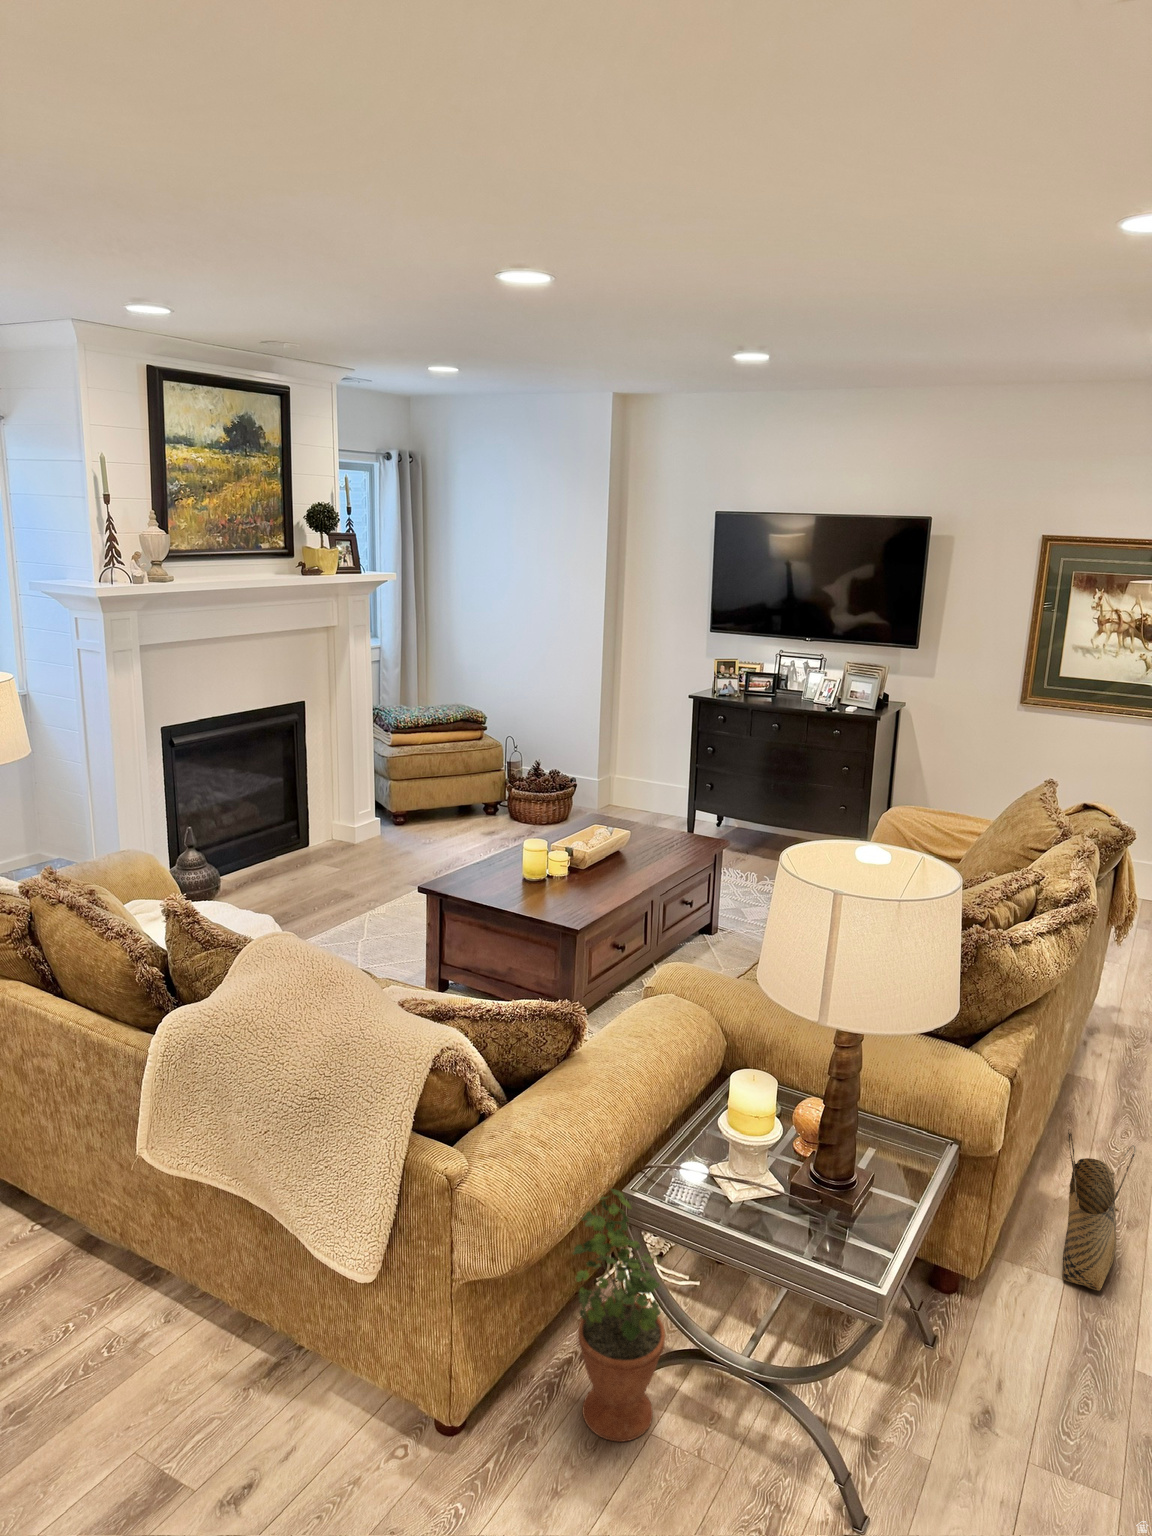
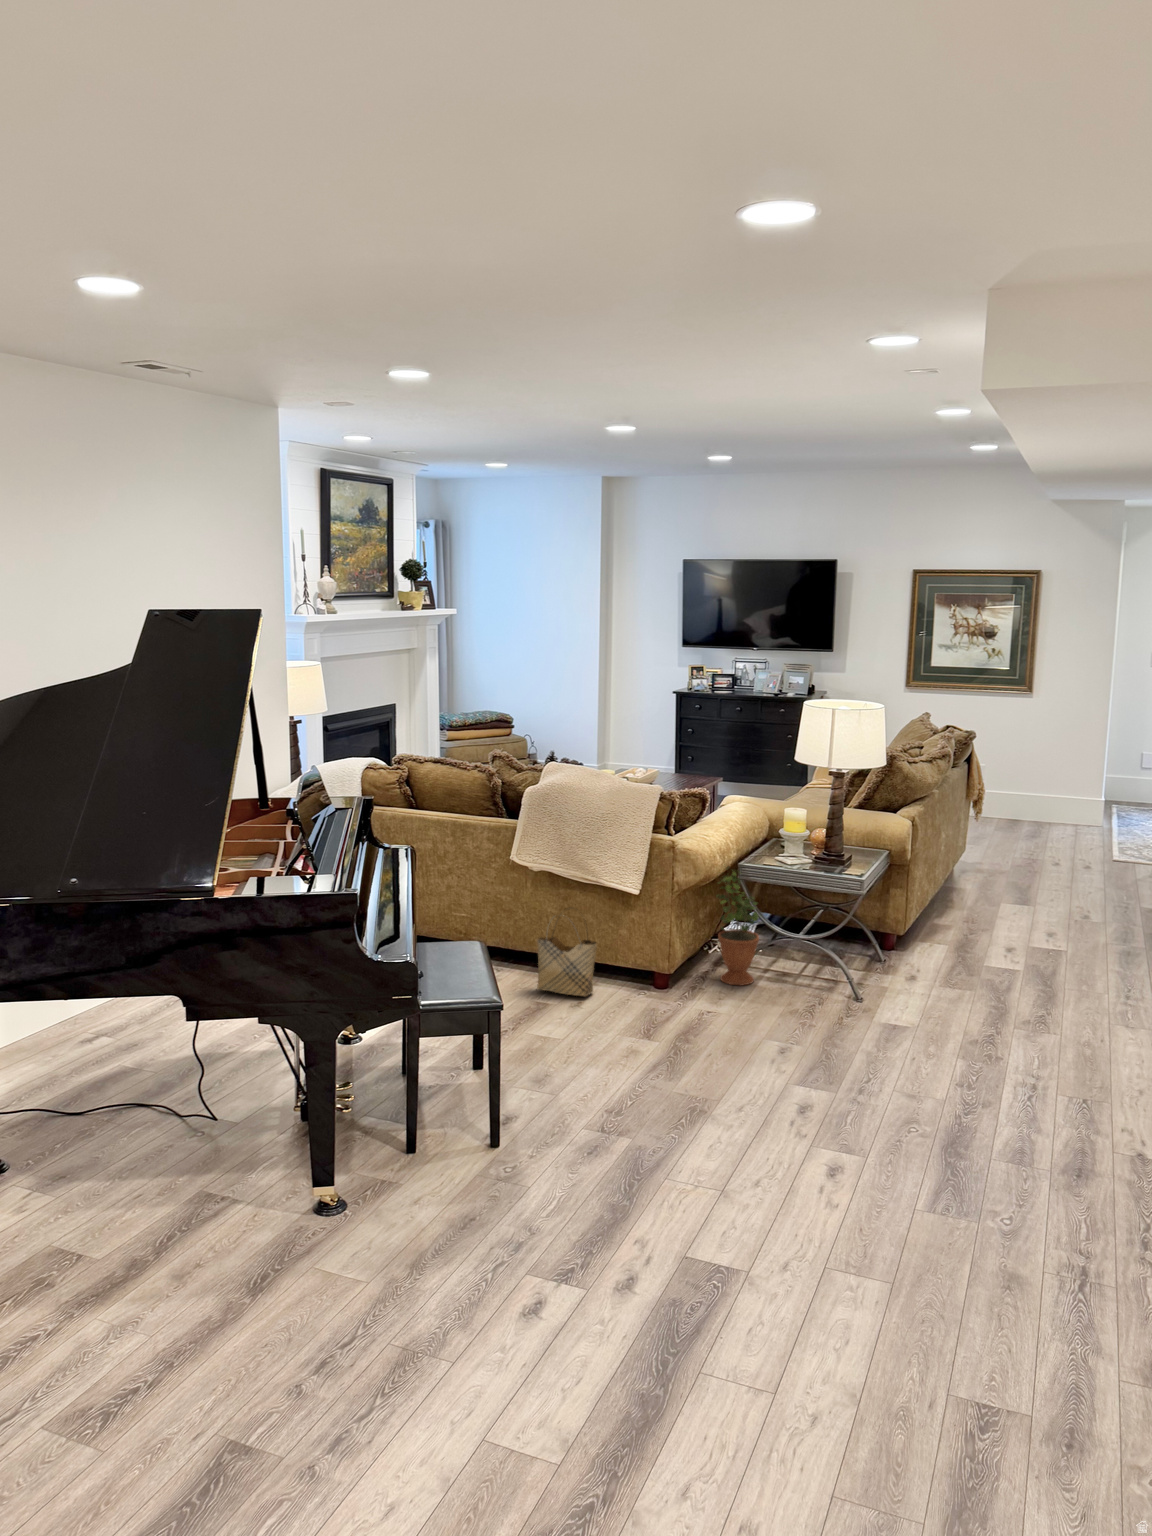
woven basket: present [1062,1129,1136,1291] -> present [537,914,597,996]

